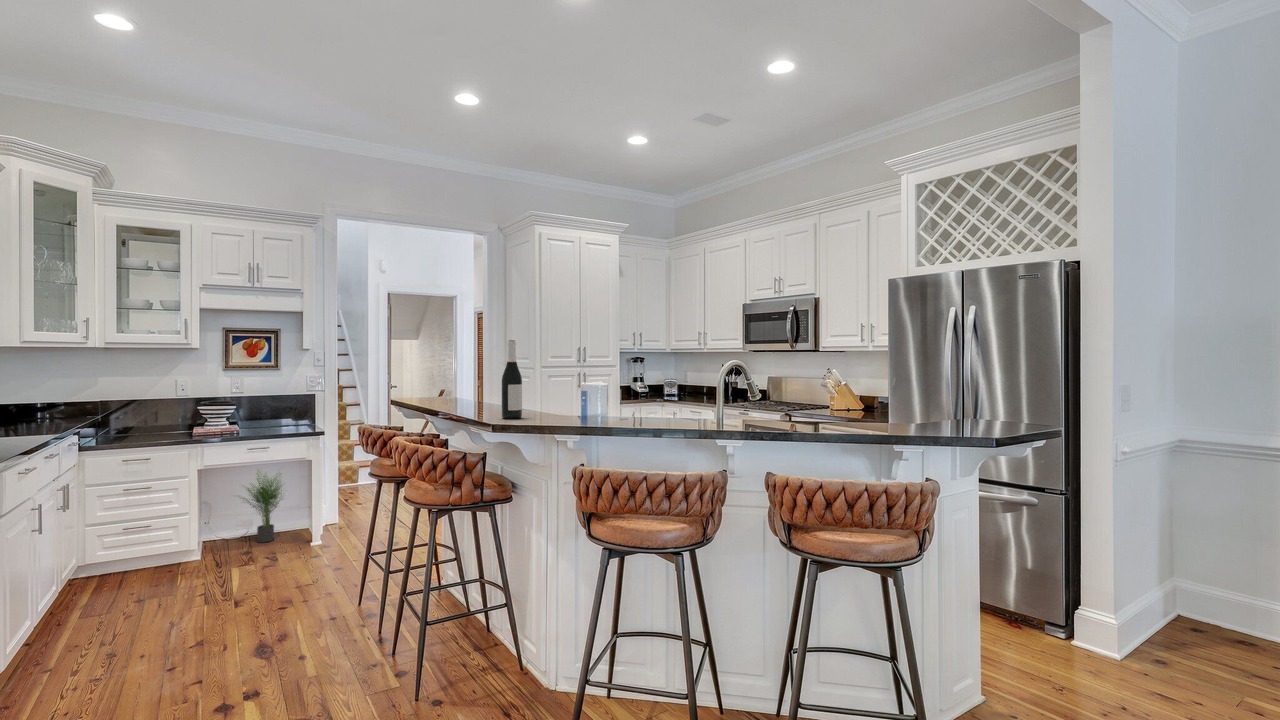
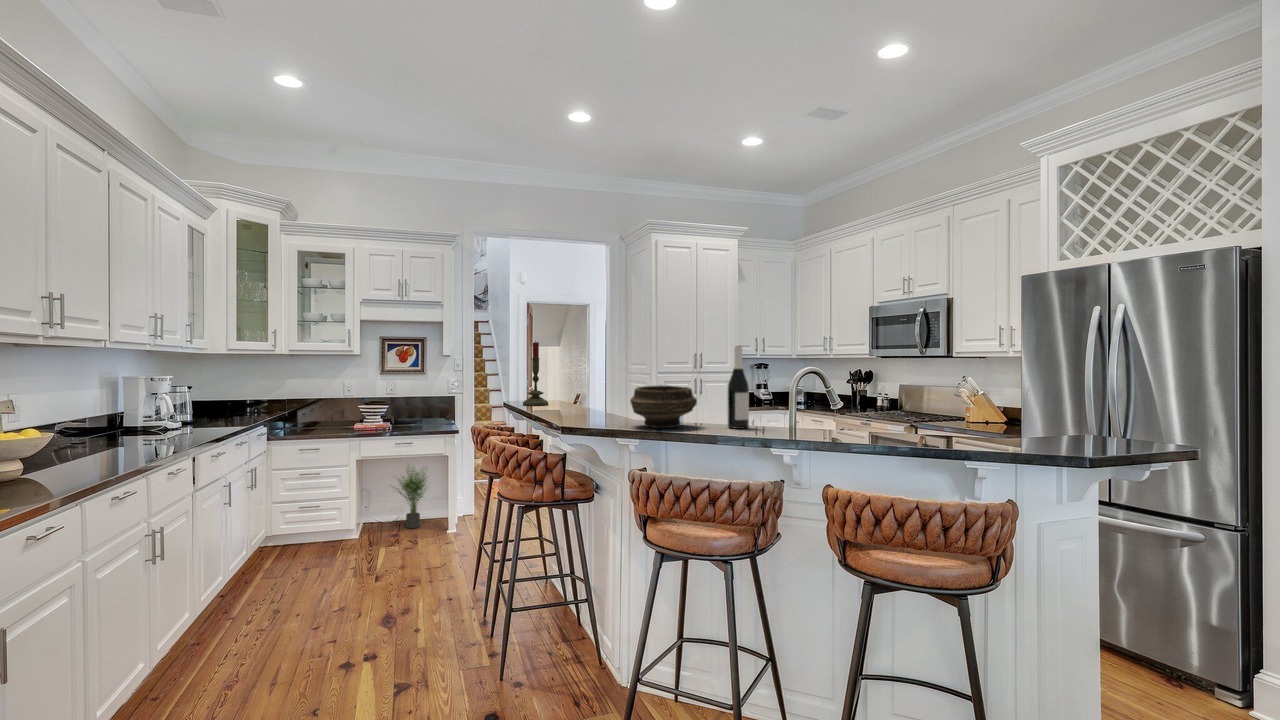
candle: none [414,334,442,403] -> present [523,342,548,406]
wine bottle: present [502,340,522,419] -> present [728,346,749,429]
bowl: none [560,380,628,423] -> present [630,385,697,428]

